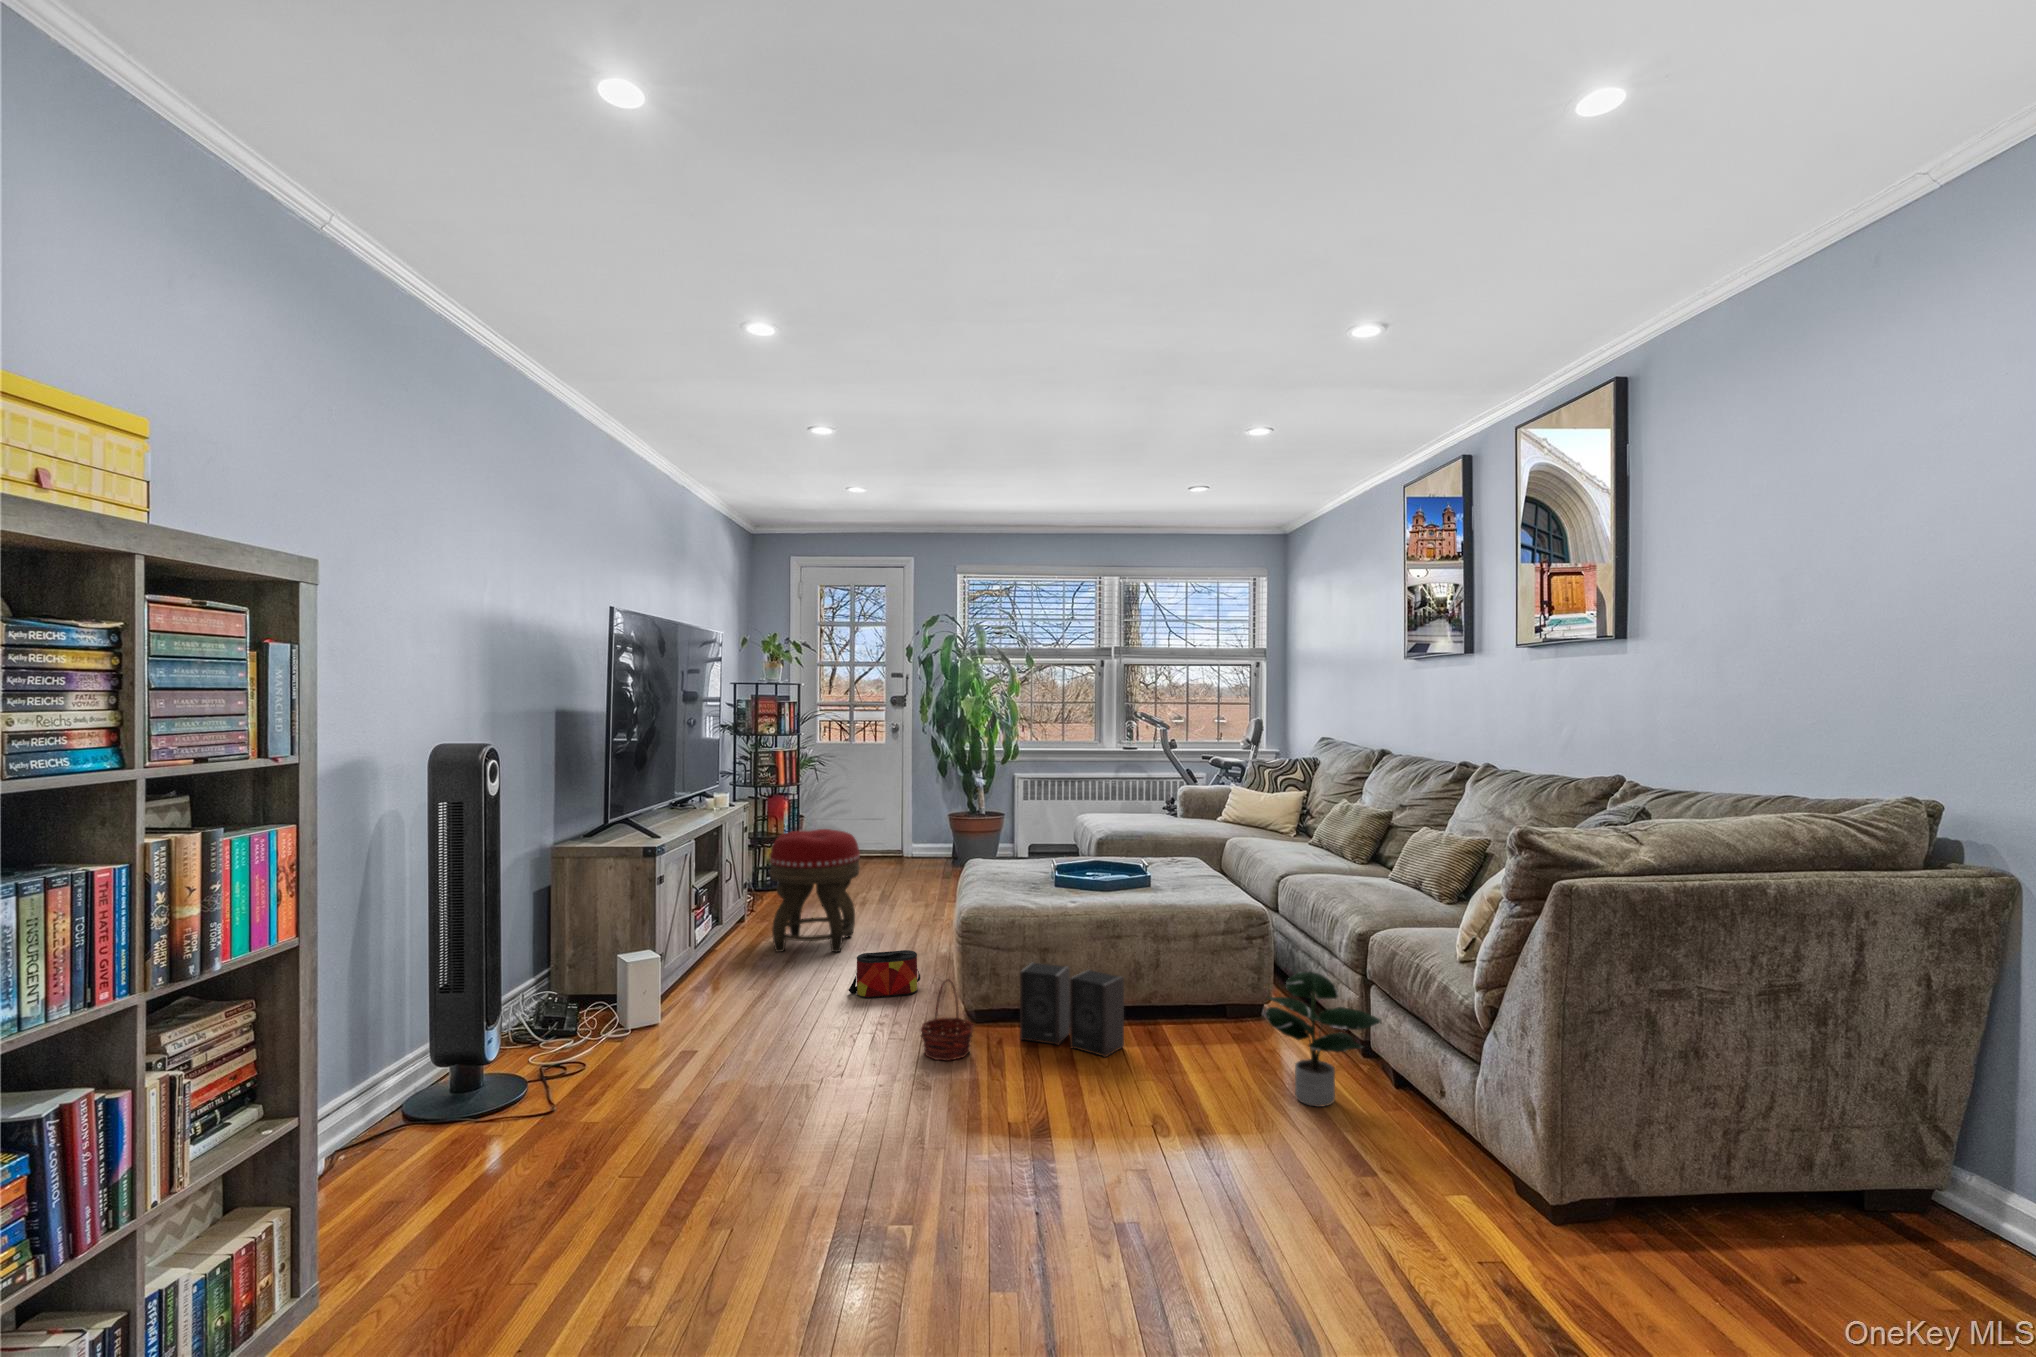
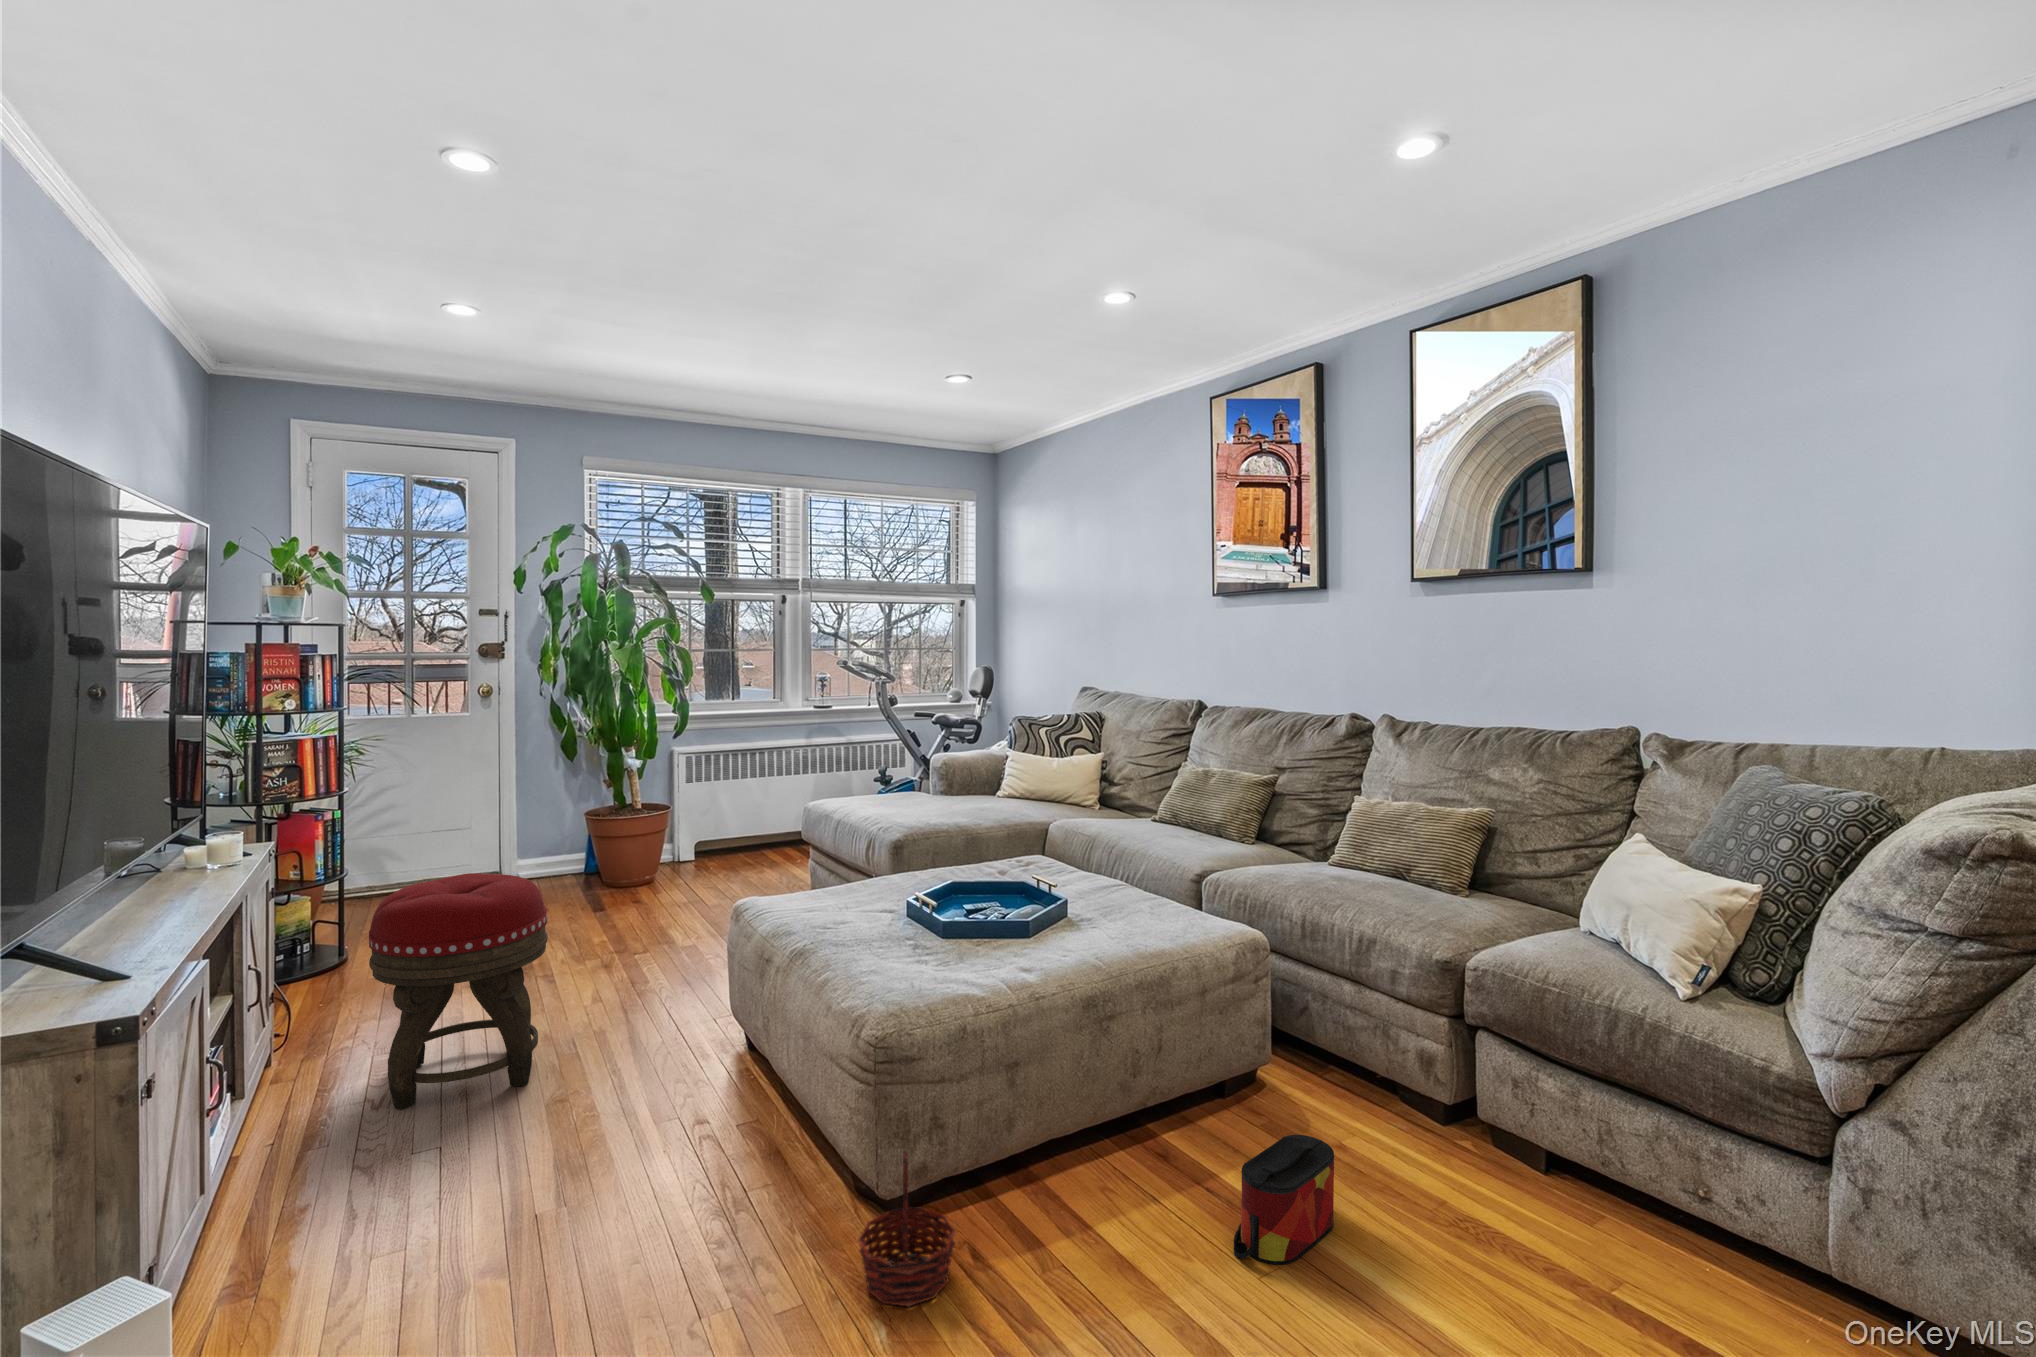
bag: present [848,950,920,998] -> present [1234,1135,1334,1265]
speaker: present [1020,963,1124,1057] -> none [989,1071,1151,1211]
potted plant: present [1265,972,1380,1107] -> none [1396,1026,1569,1225]

